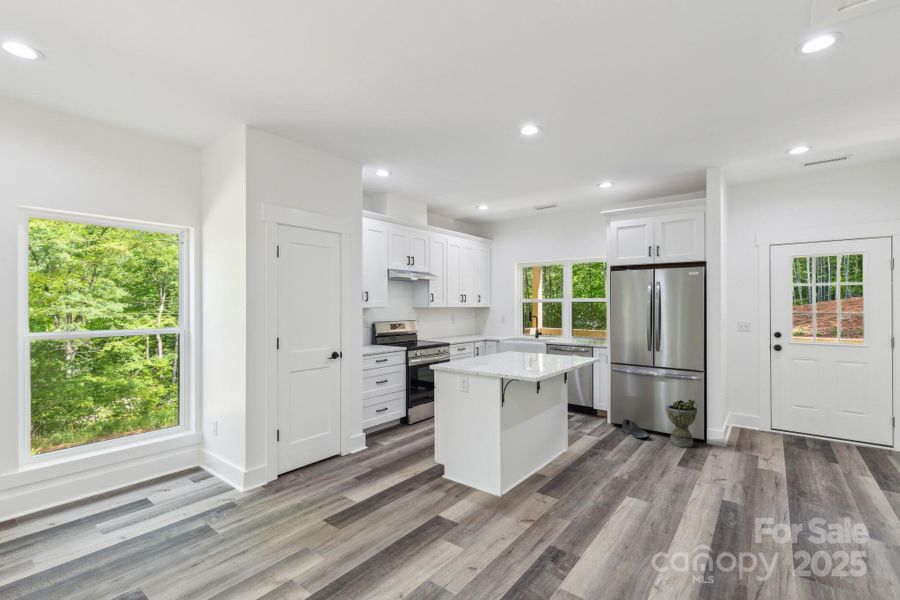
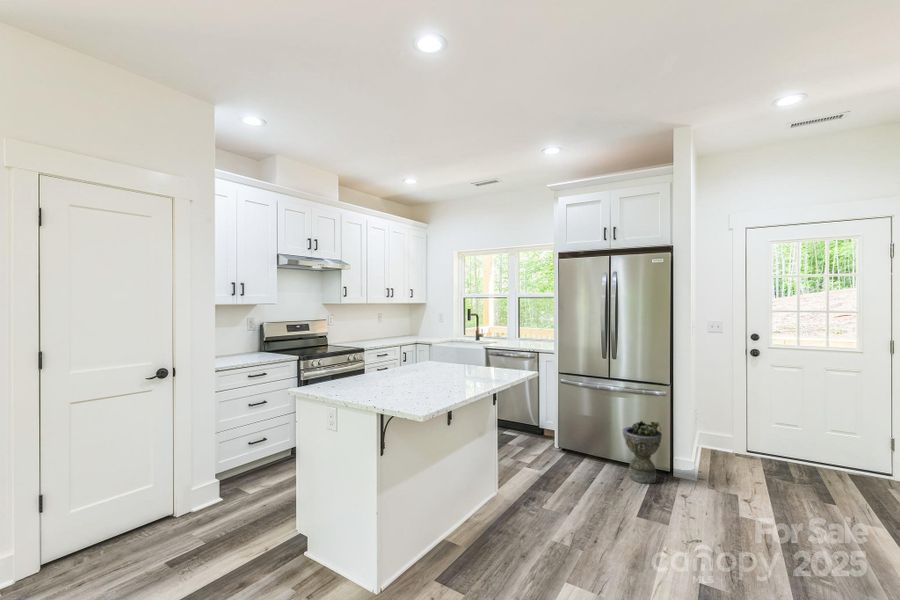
shoe: present [622,419,649,438] -> none [570,444,602,469]

